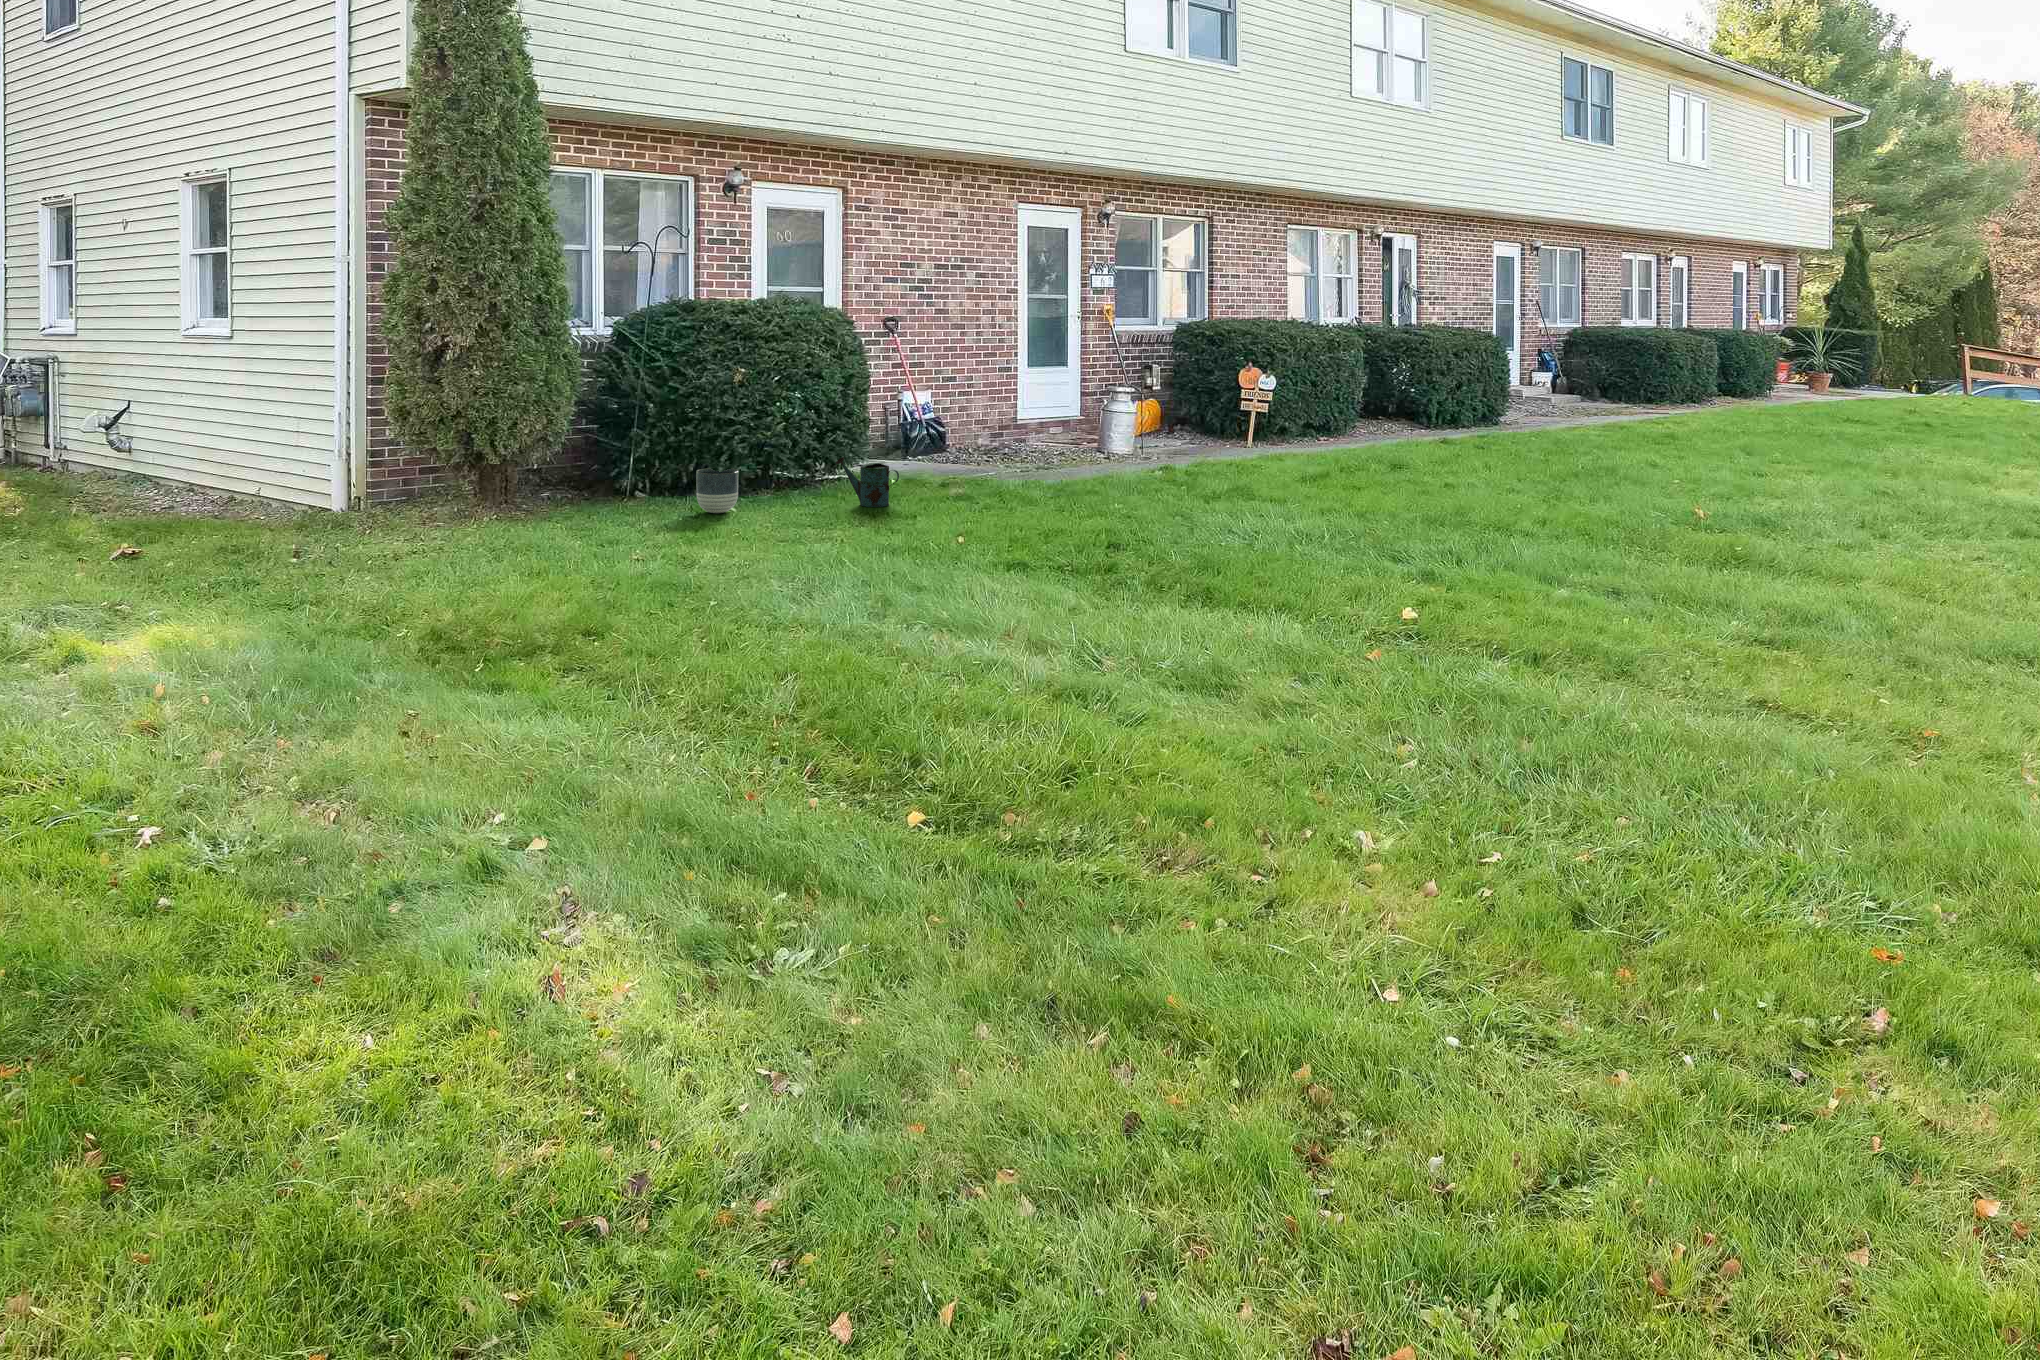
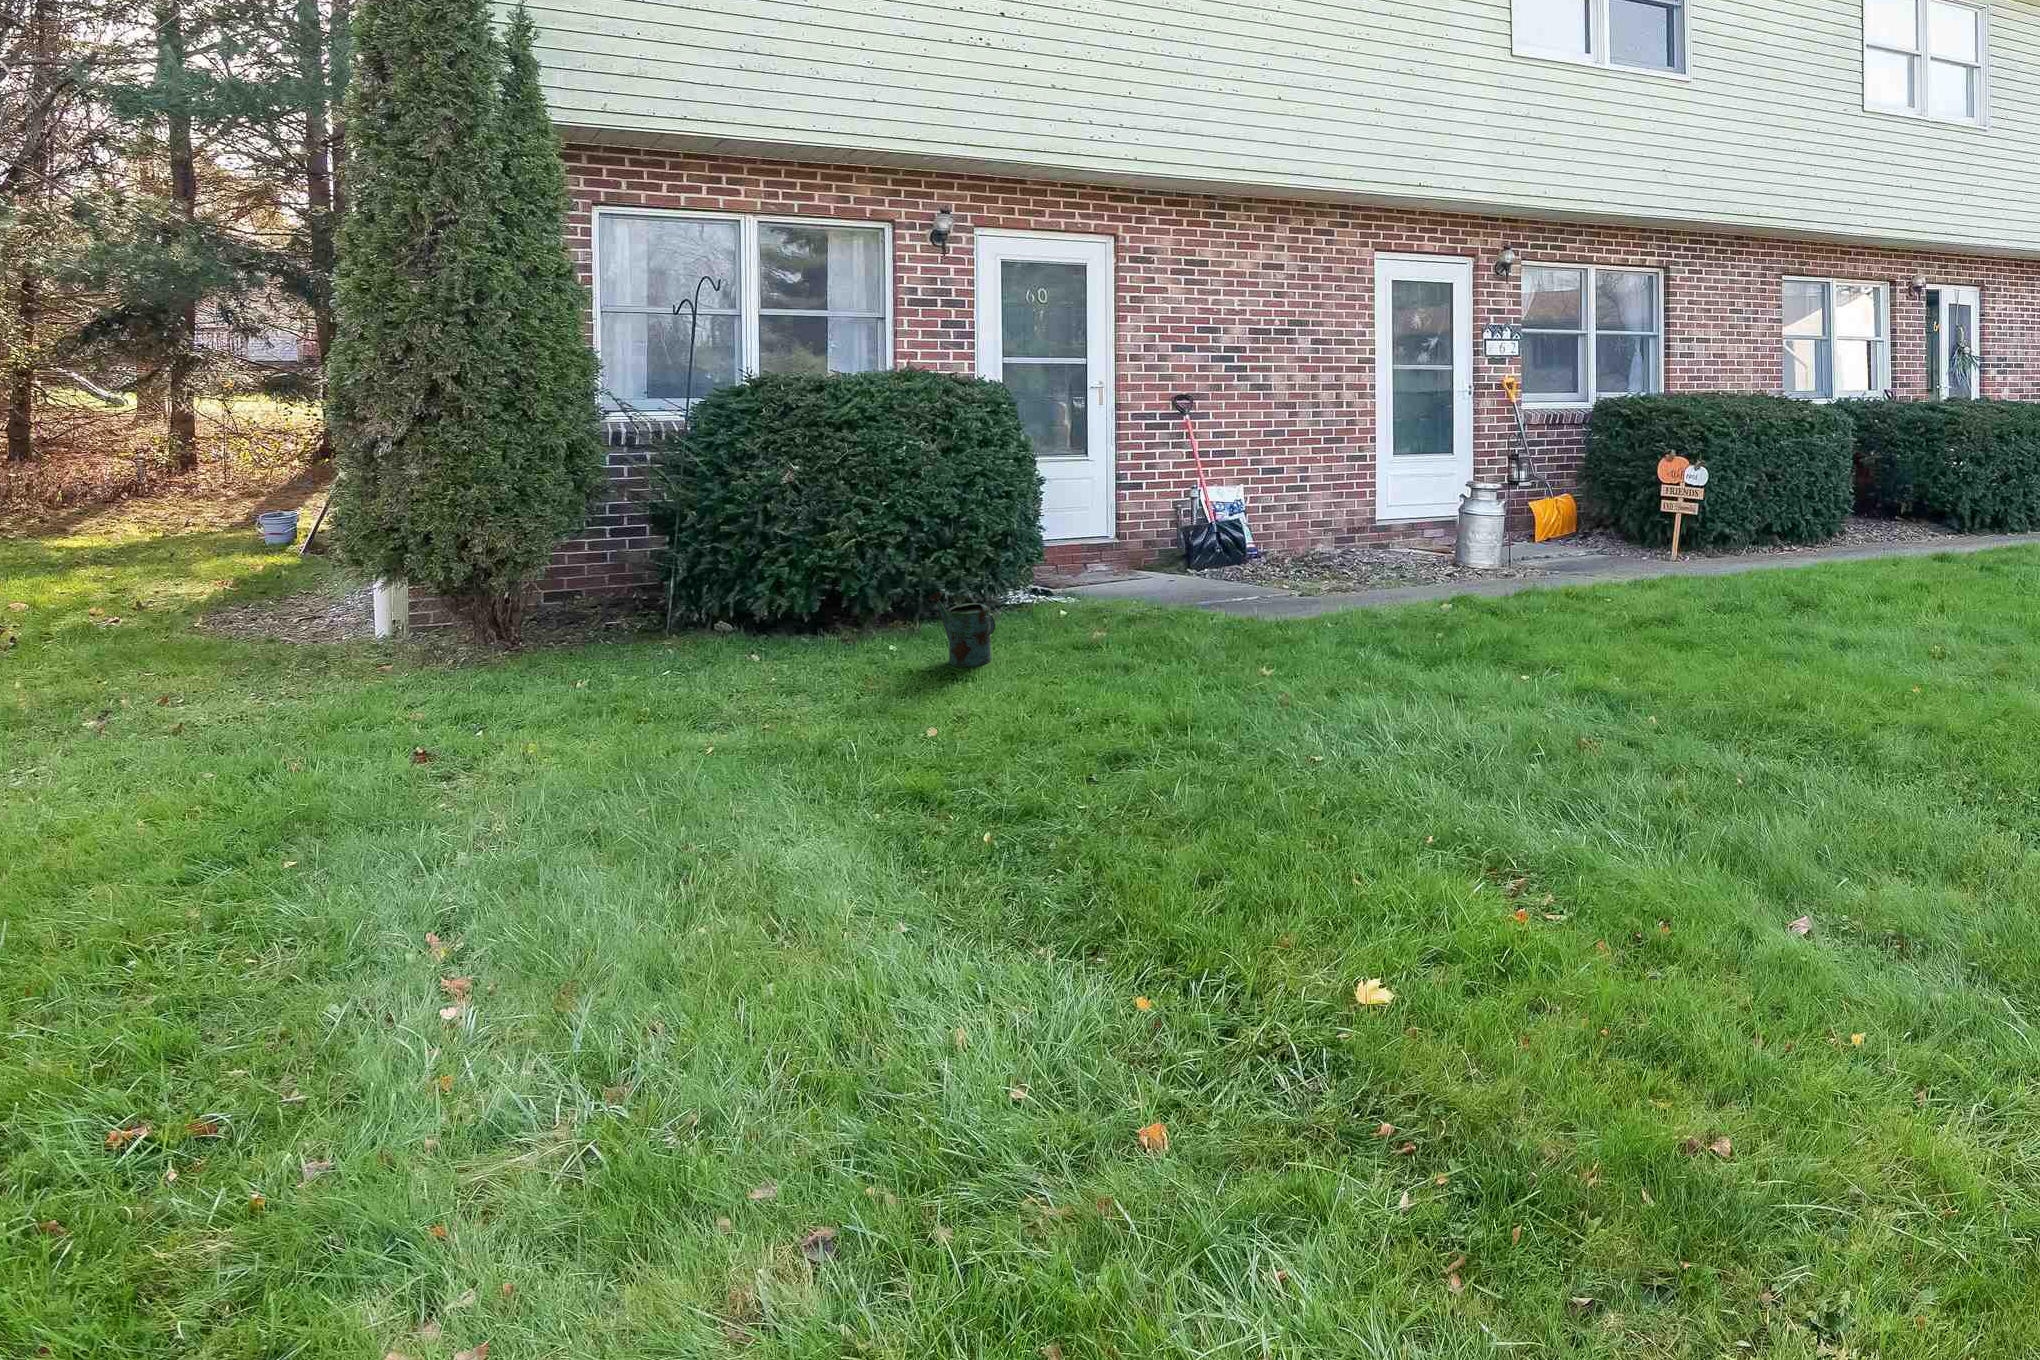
planter: present [696,468,739,513] -> none [714,602,777,666]

